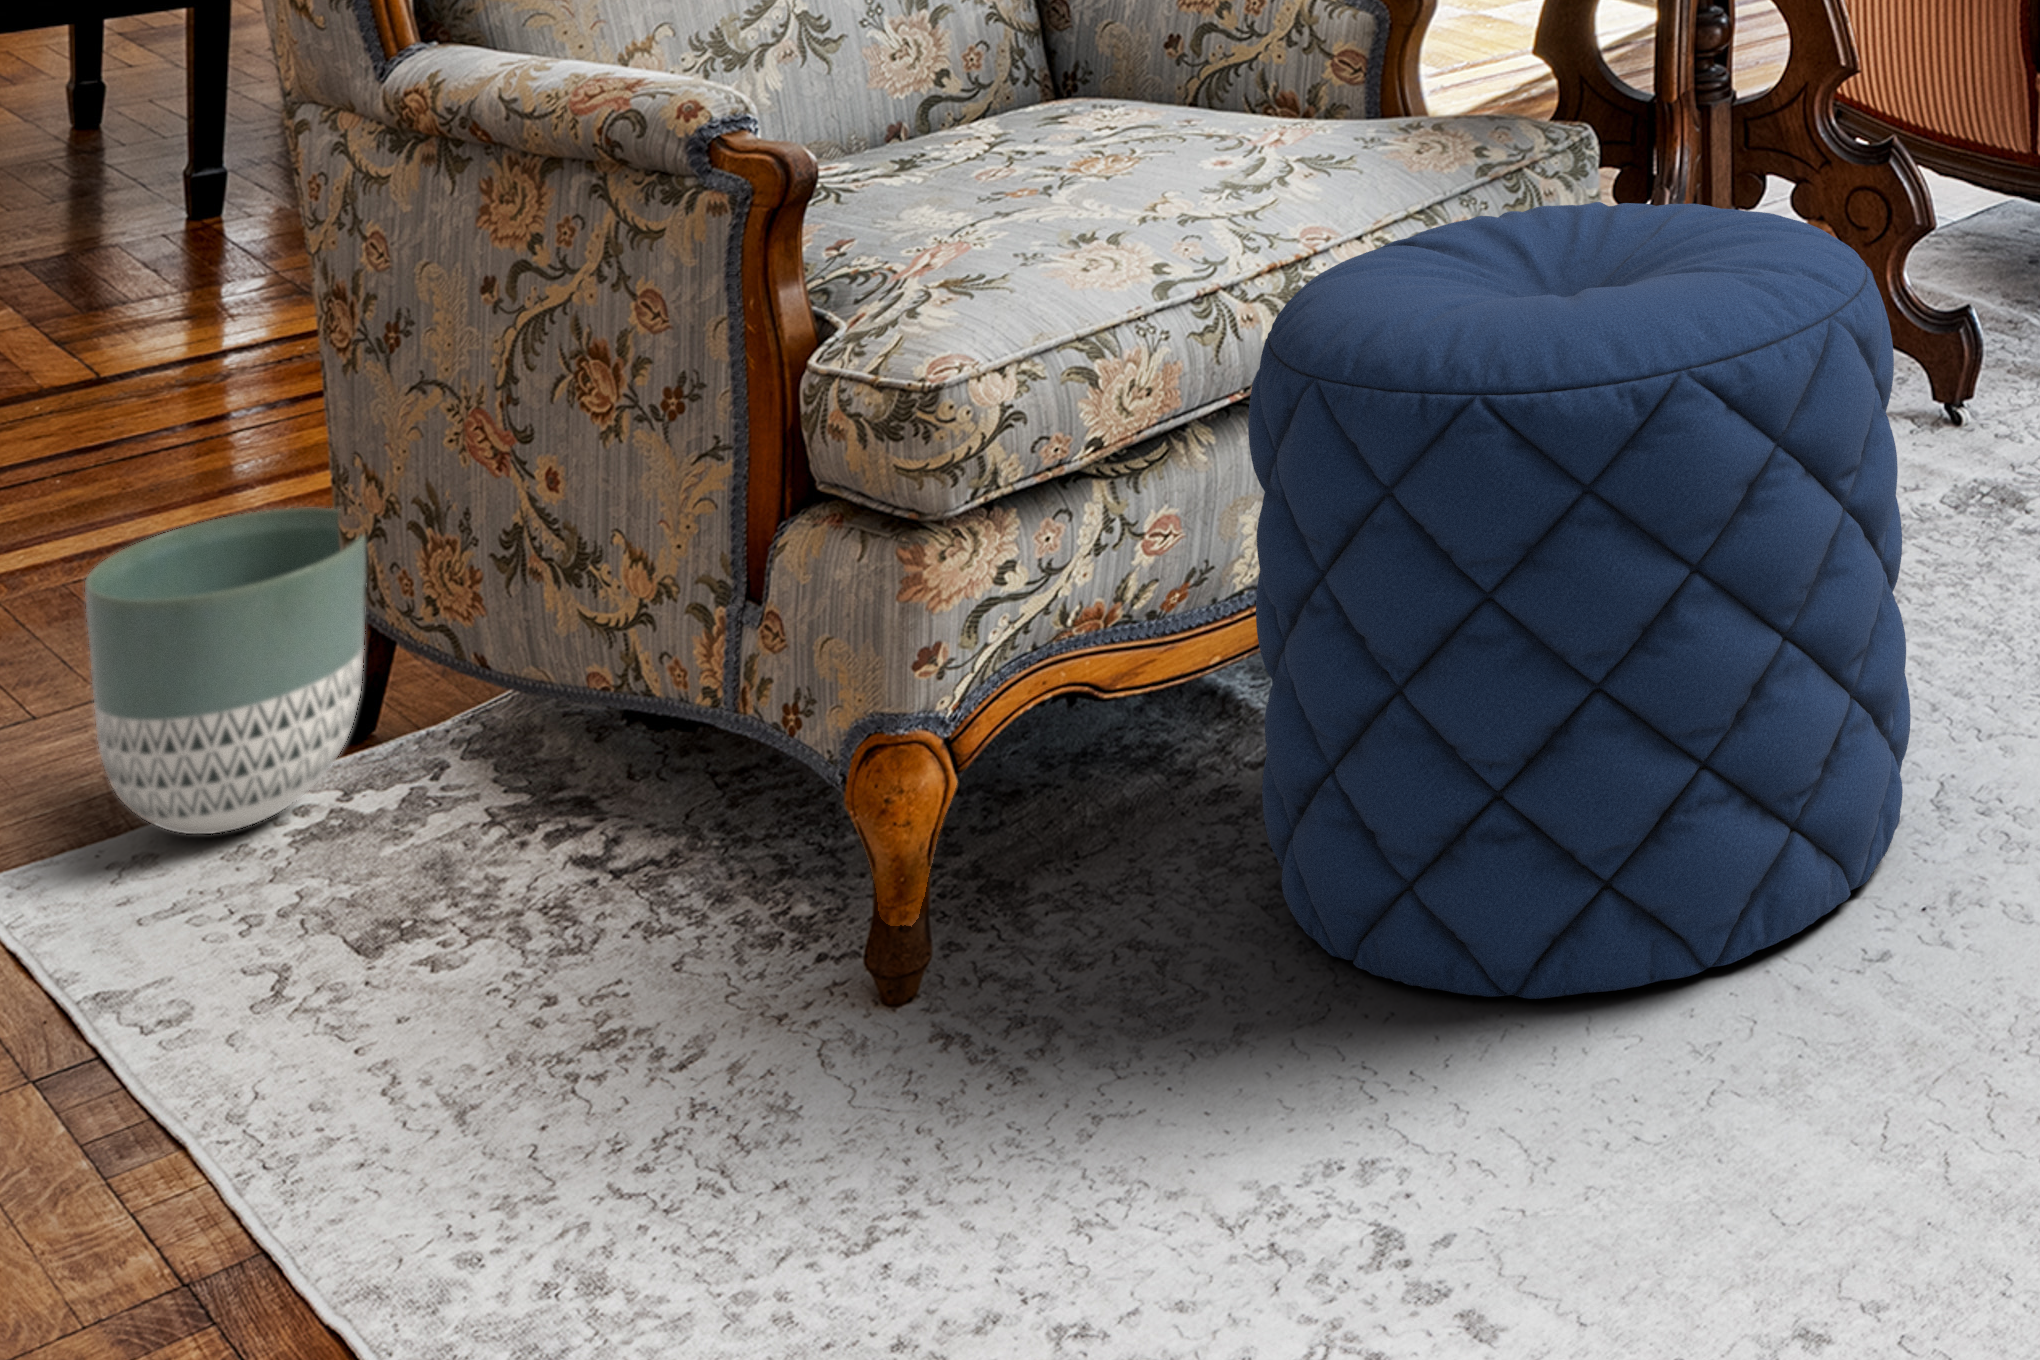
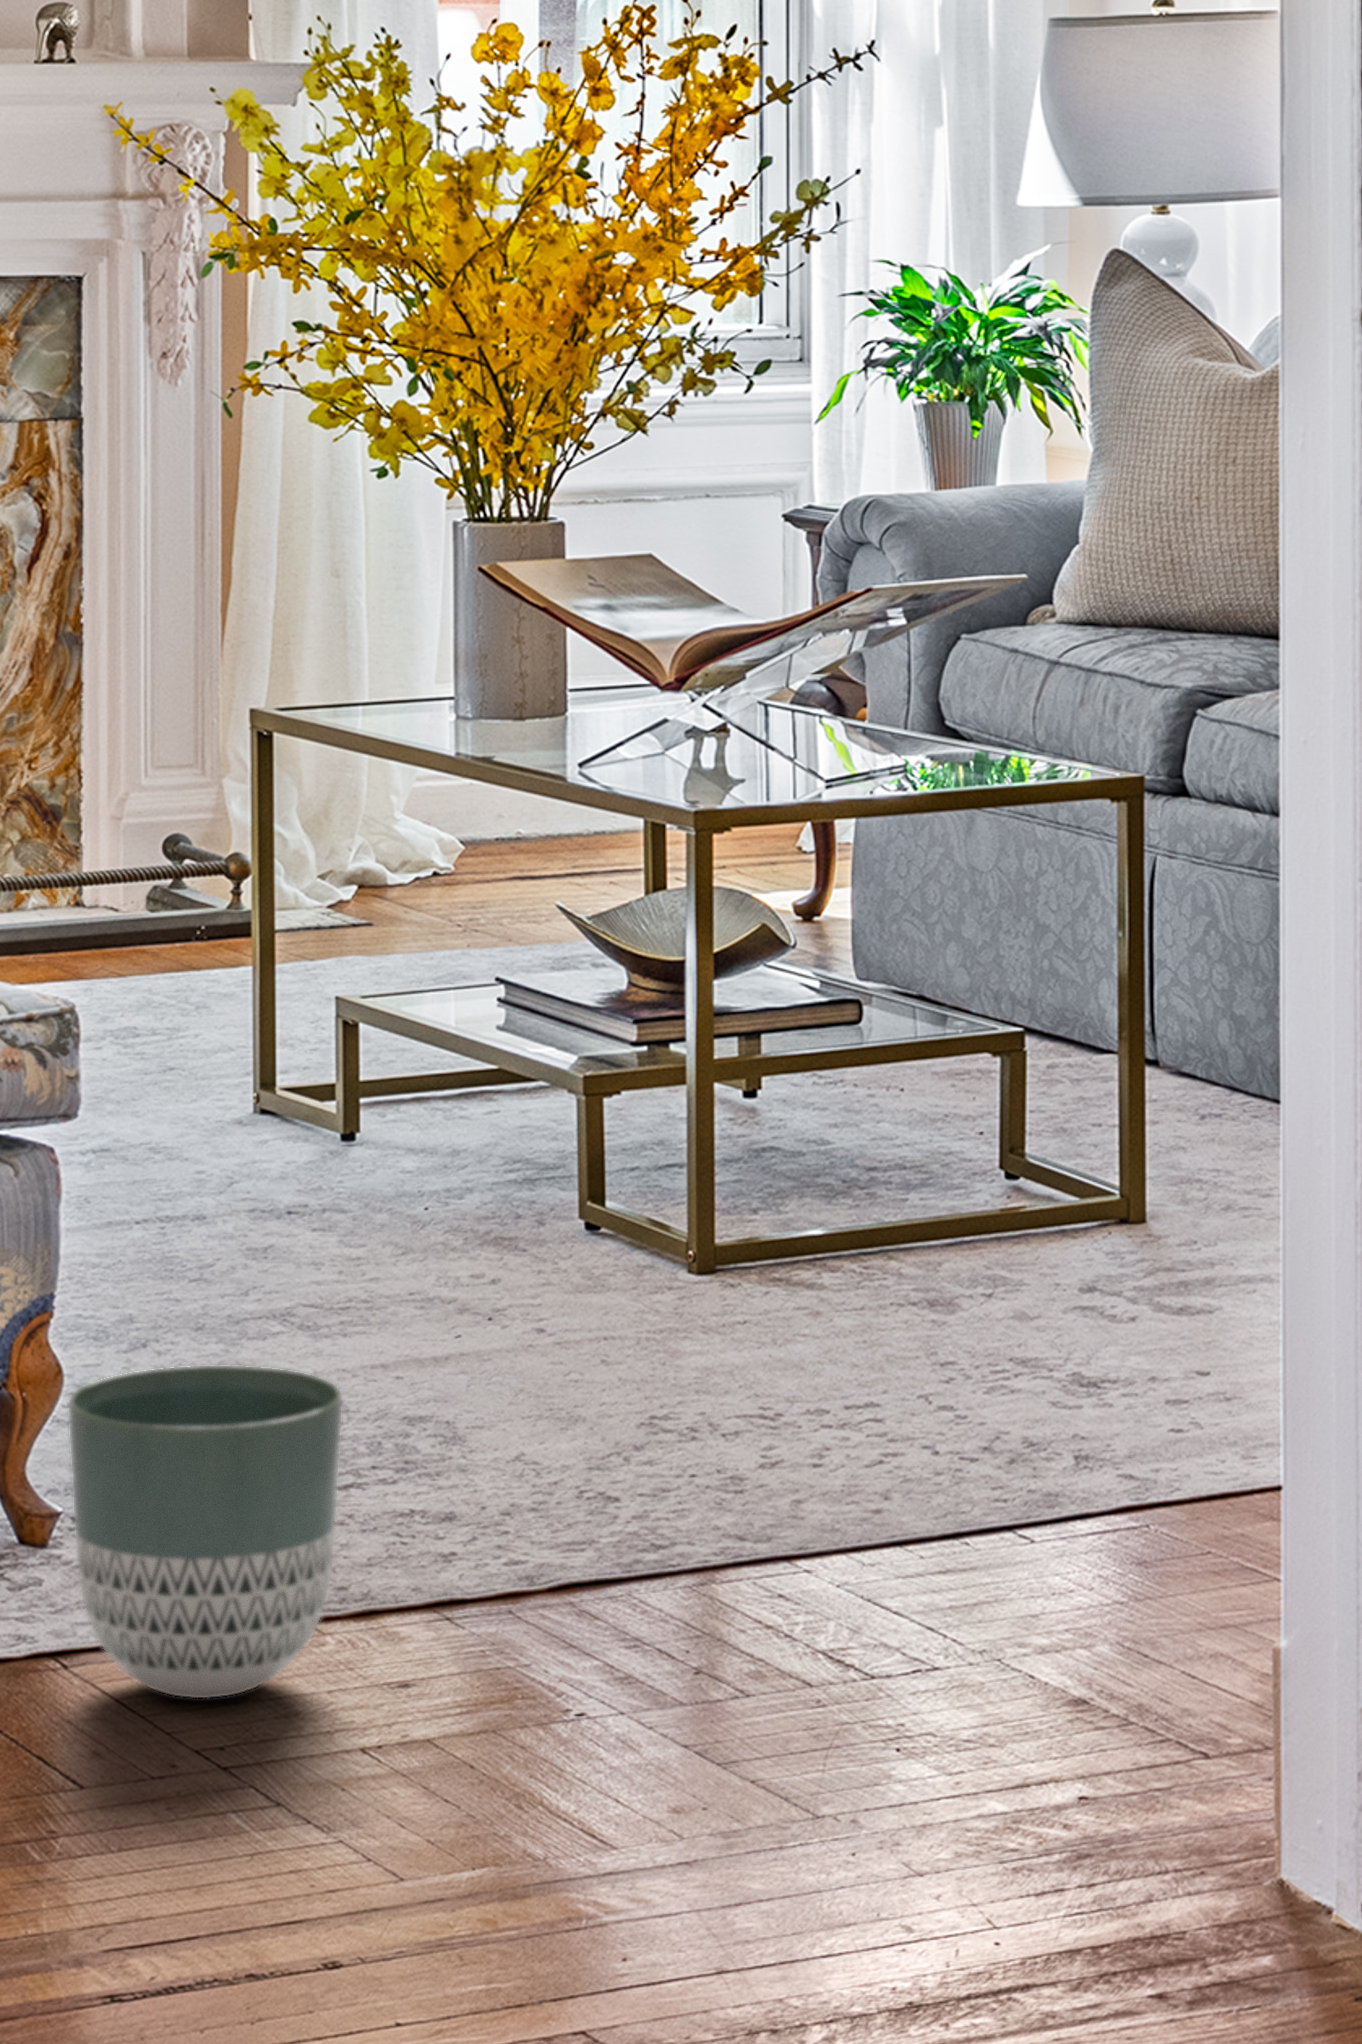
pouf: present [1248,202,1910,999] -> none [400,836,949,1420]

